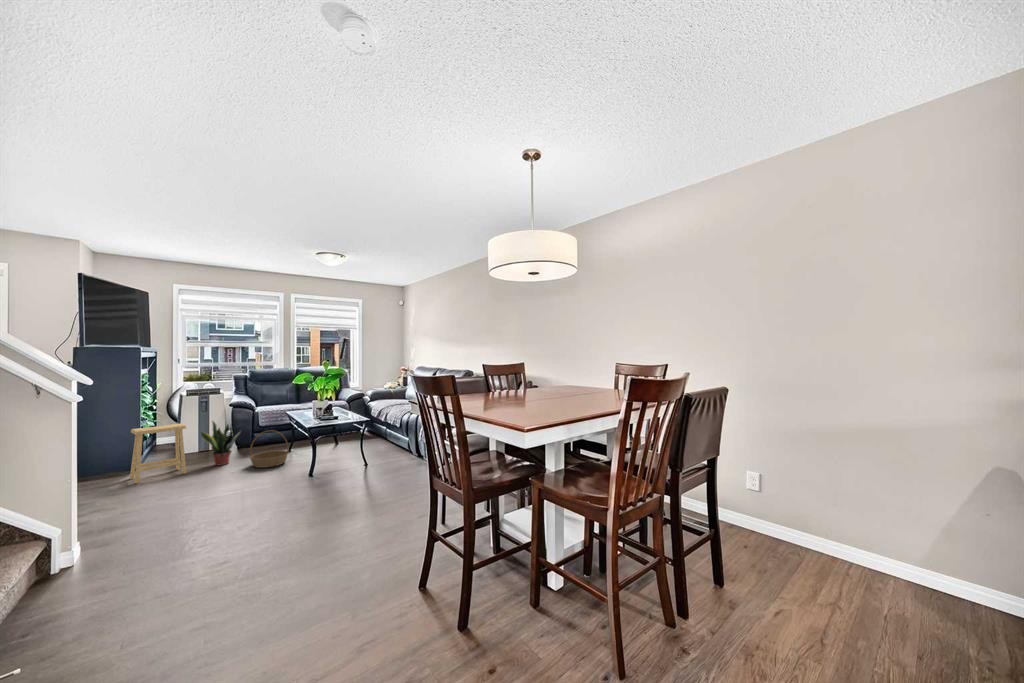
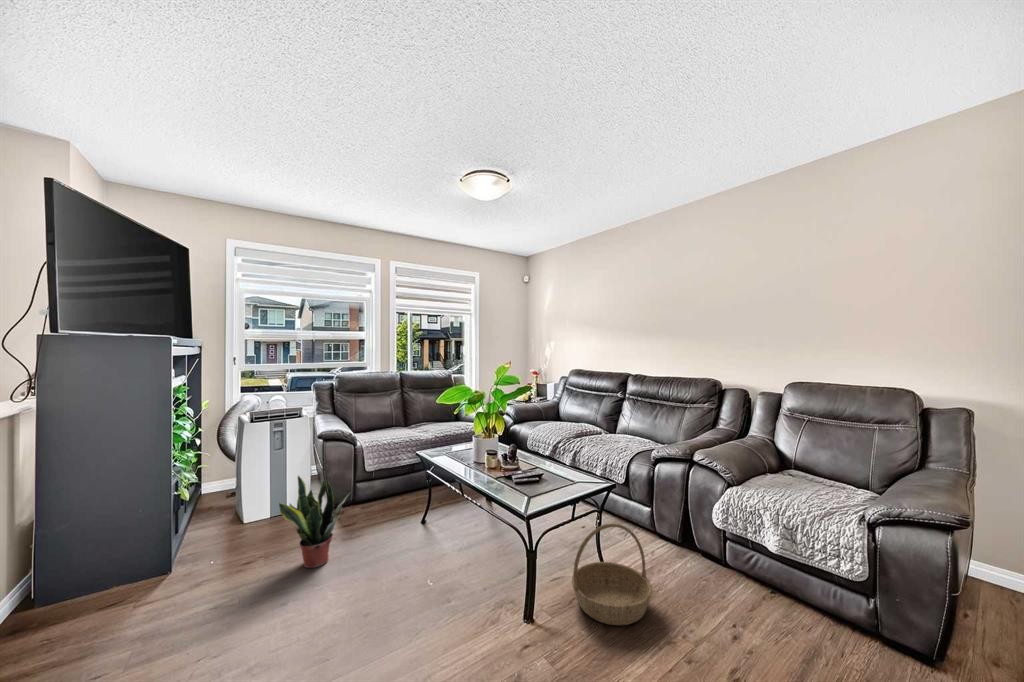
footstool: present [130,423,186,484] -> none [140,486,253,640]
basket: present [250,430,289,468] -> present [572,524,652,625]

